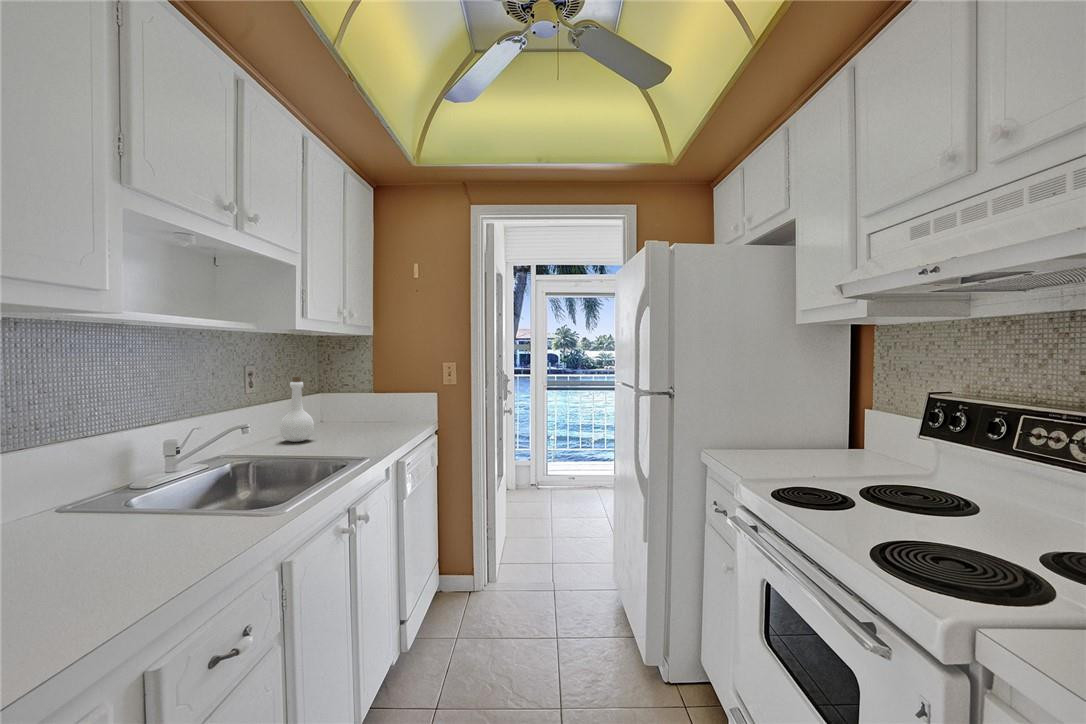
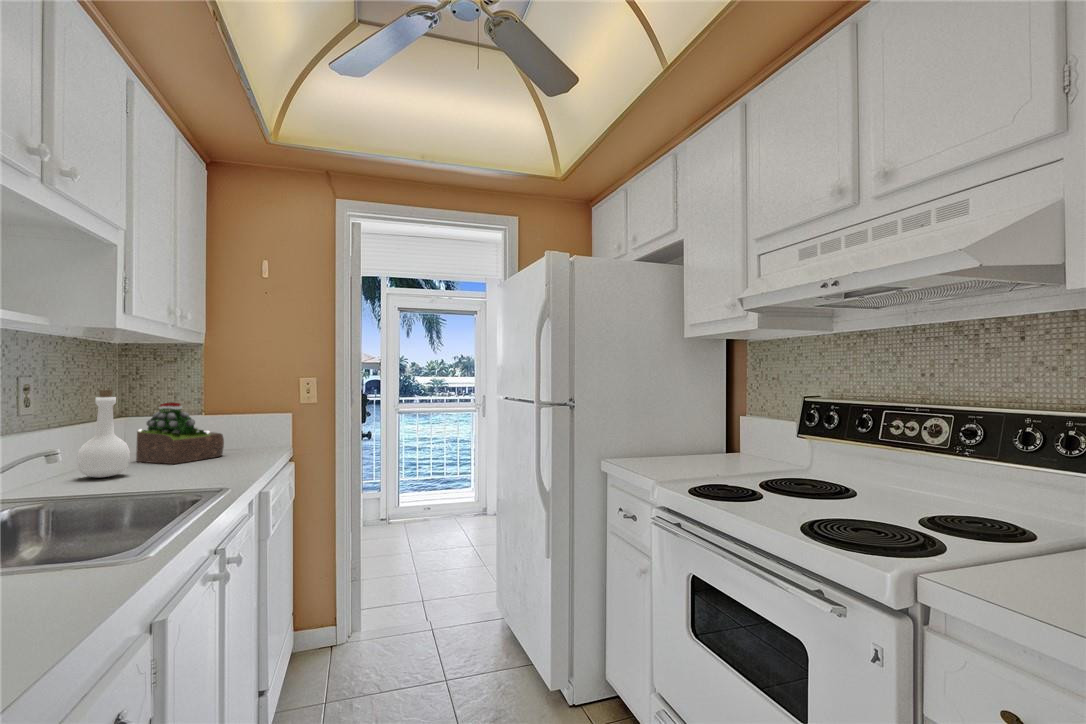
succulent plant: none [325,384,386,432] -> present [136,402,224,464]

